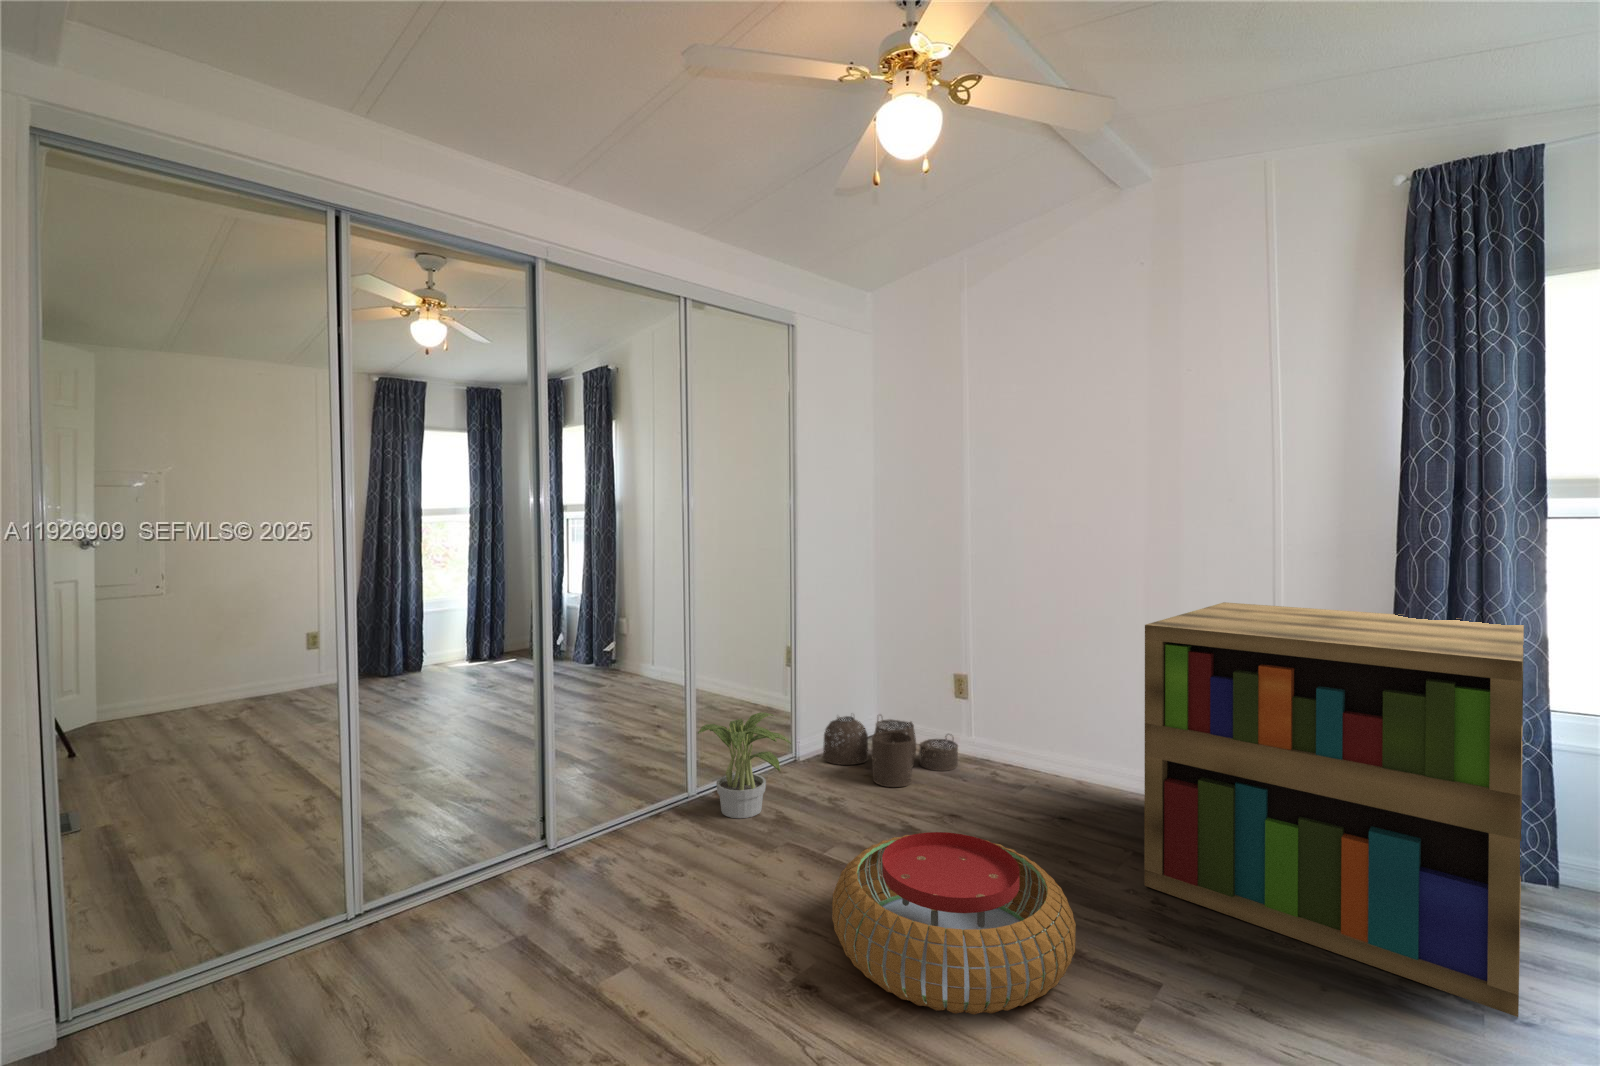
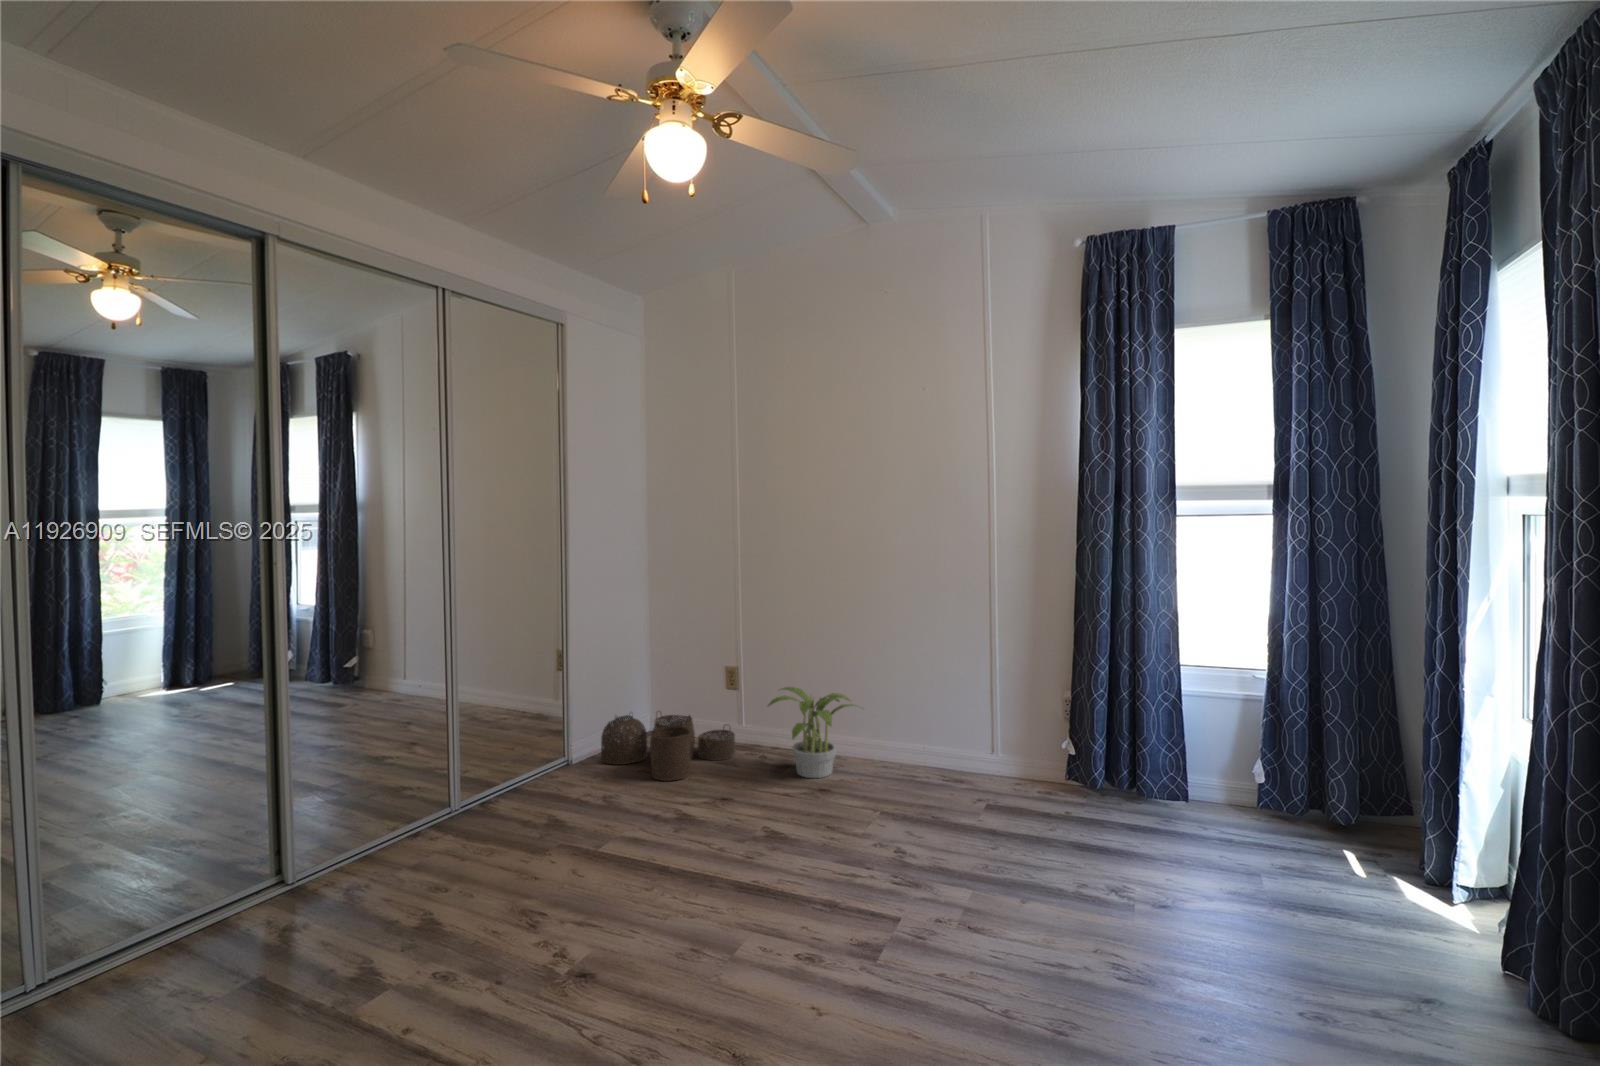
bookshelf: present [1144,602,1524,1017] -> none [890,589,1160,897]
potted plant: present [698,713,791,818] -> present [768,687,854,778]
pouf: present [832,832,1076,1015] -> none [608,815,830,974]

